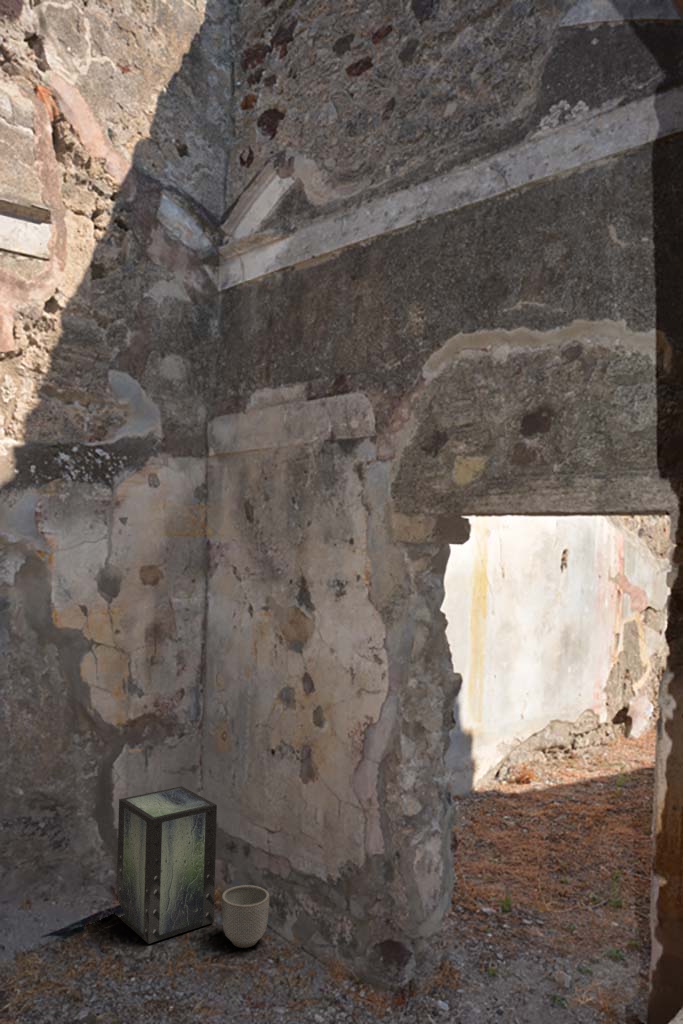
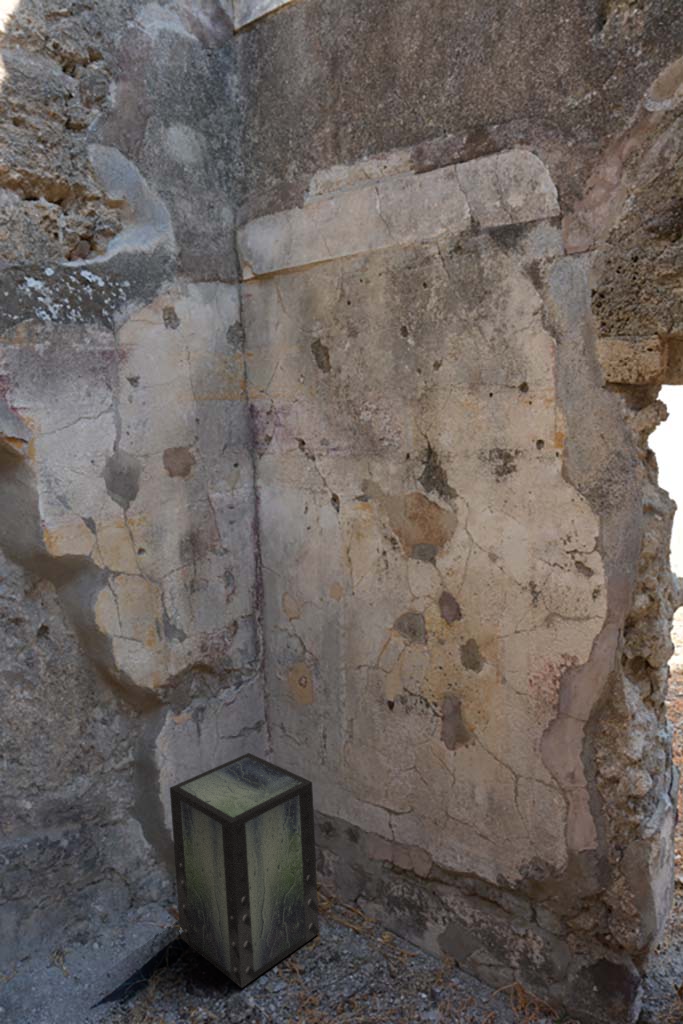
planter: present [221,885,269,948] -> none [336,882,403,974]

